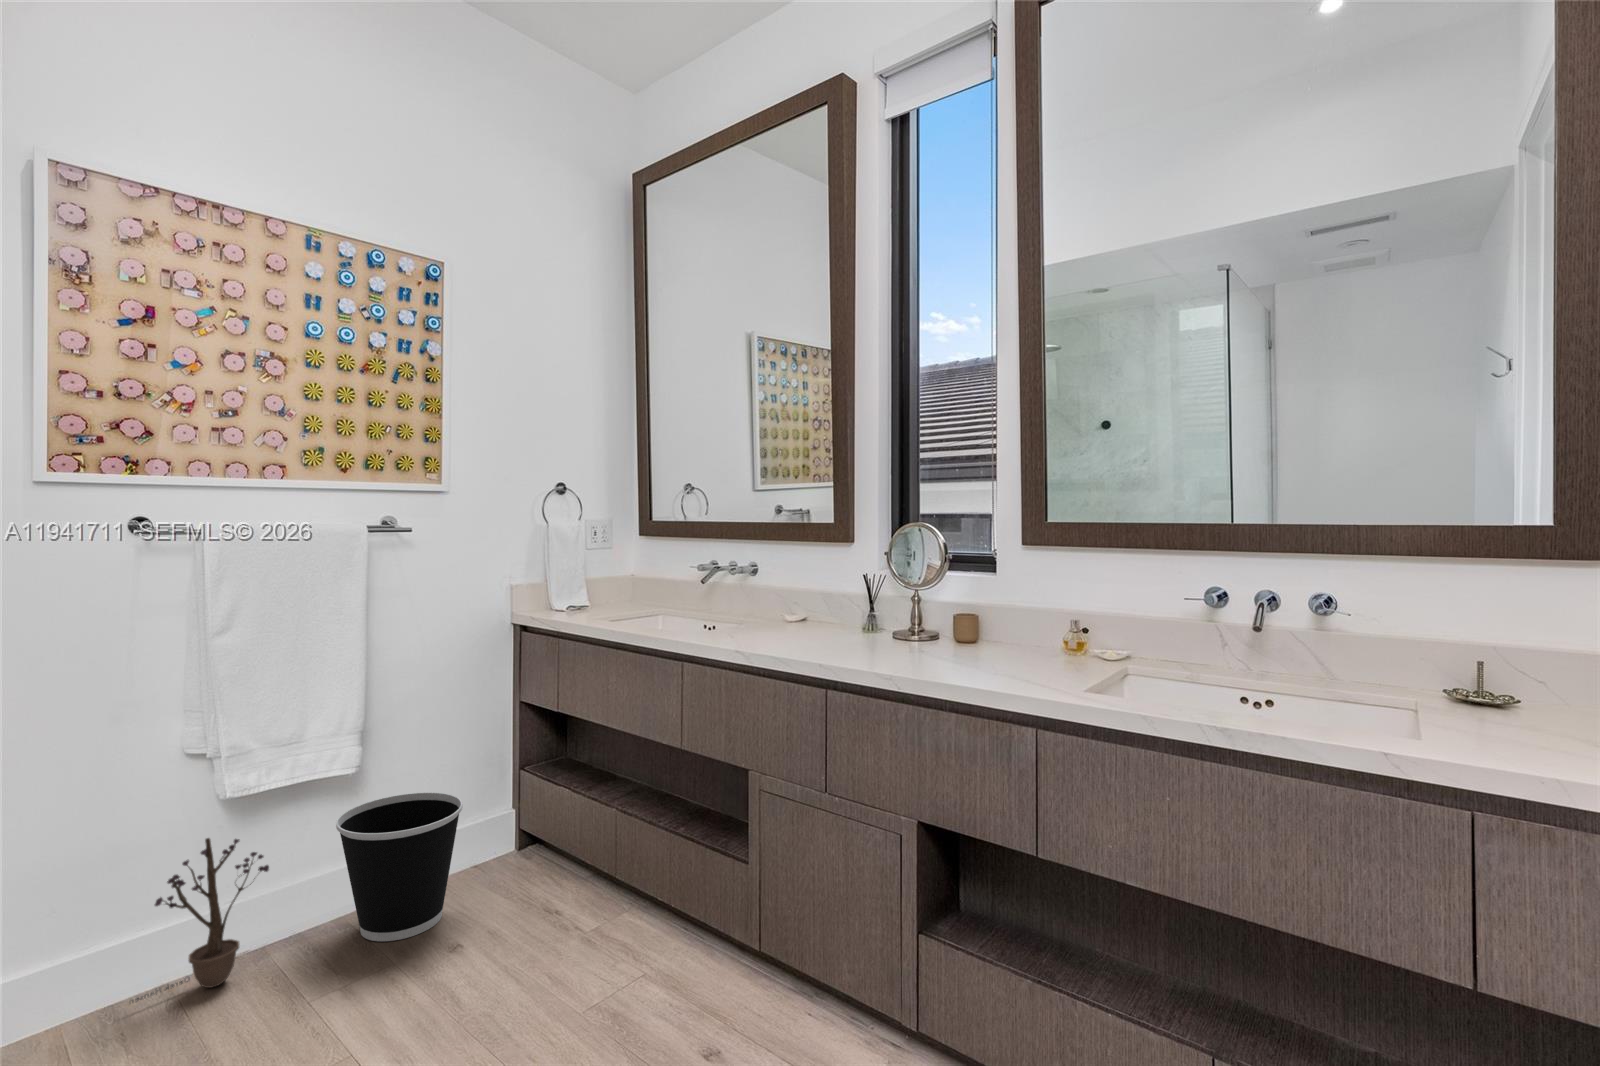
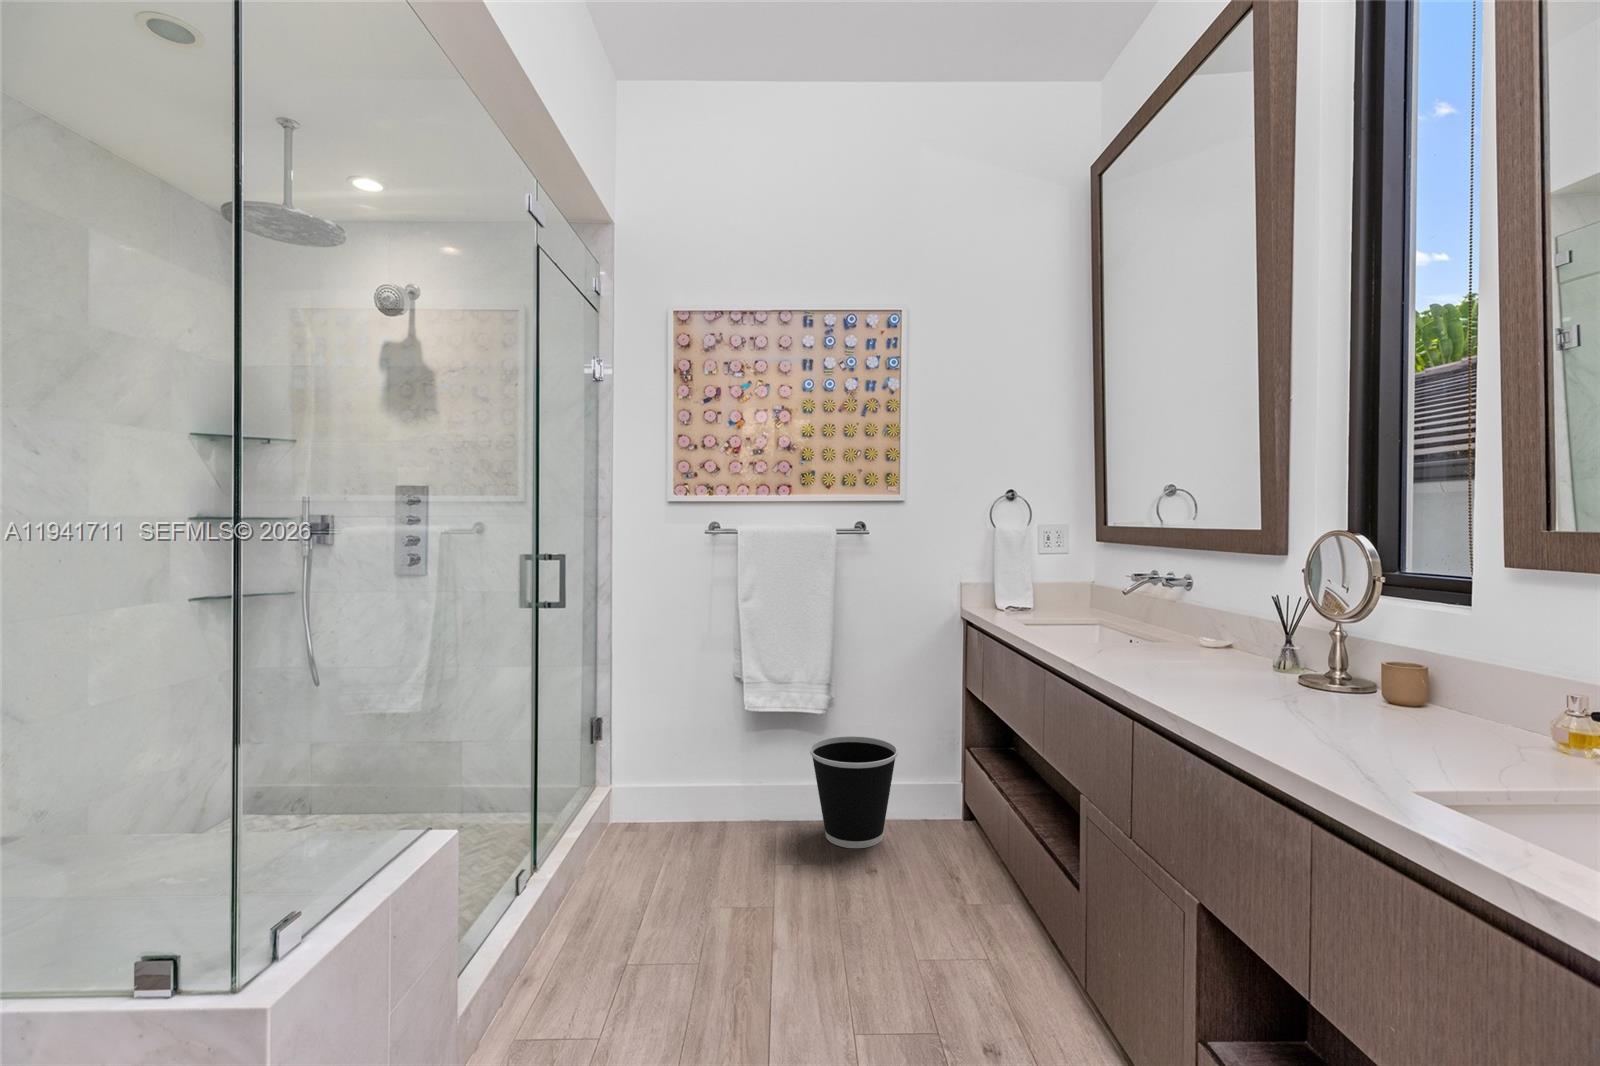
decorative plant: present [131,838,269,1002] -> none [698,732,771,833]

